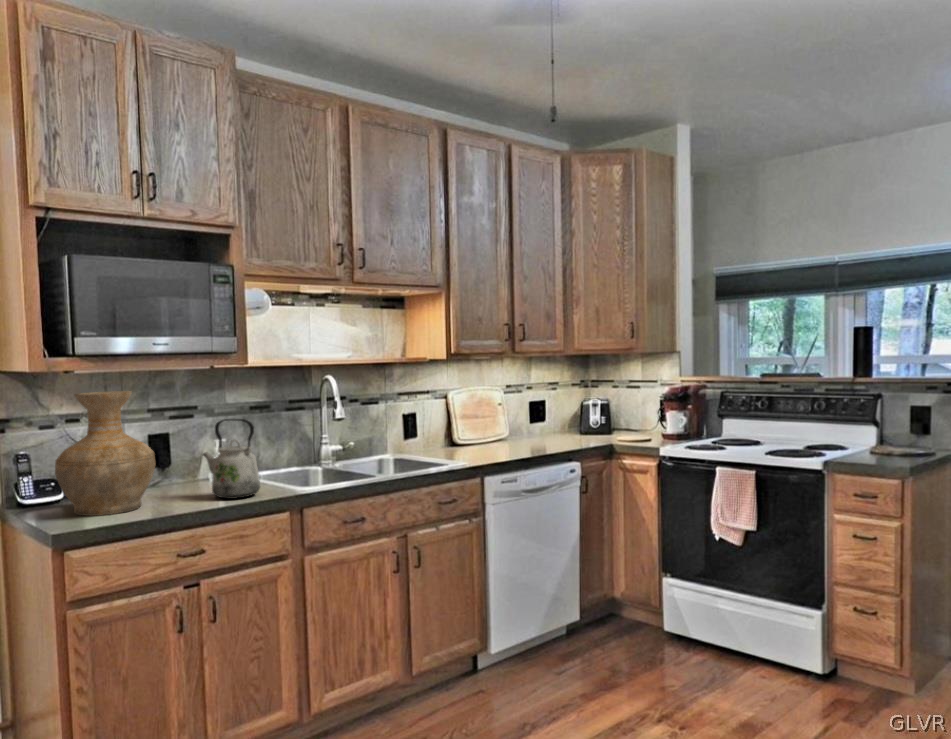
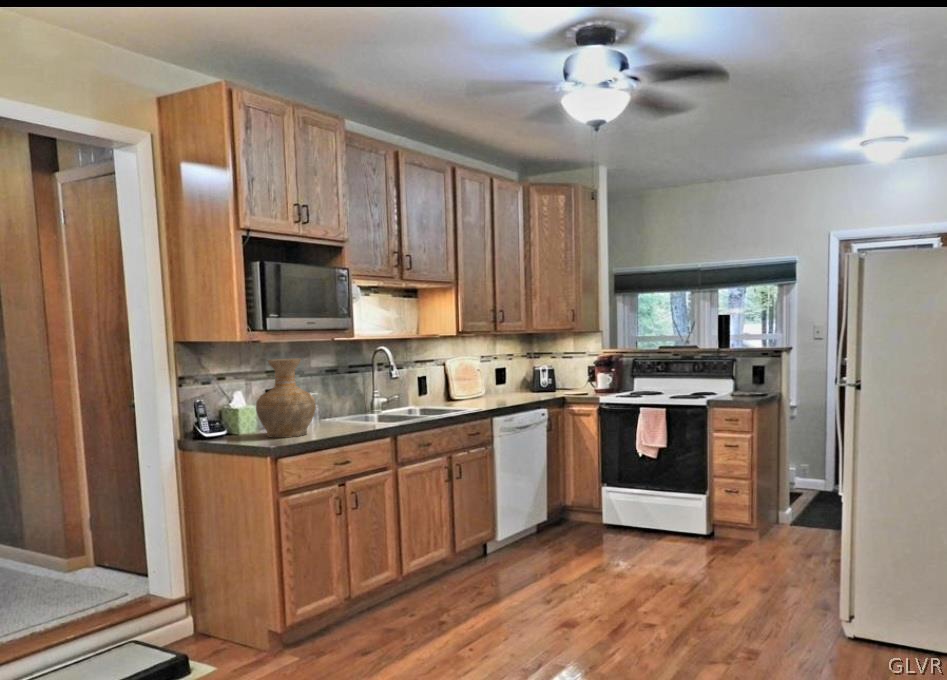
kettle: present [203,419,260,499] -> none [331,376,373,428]

